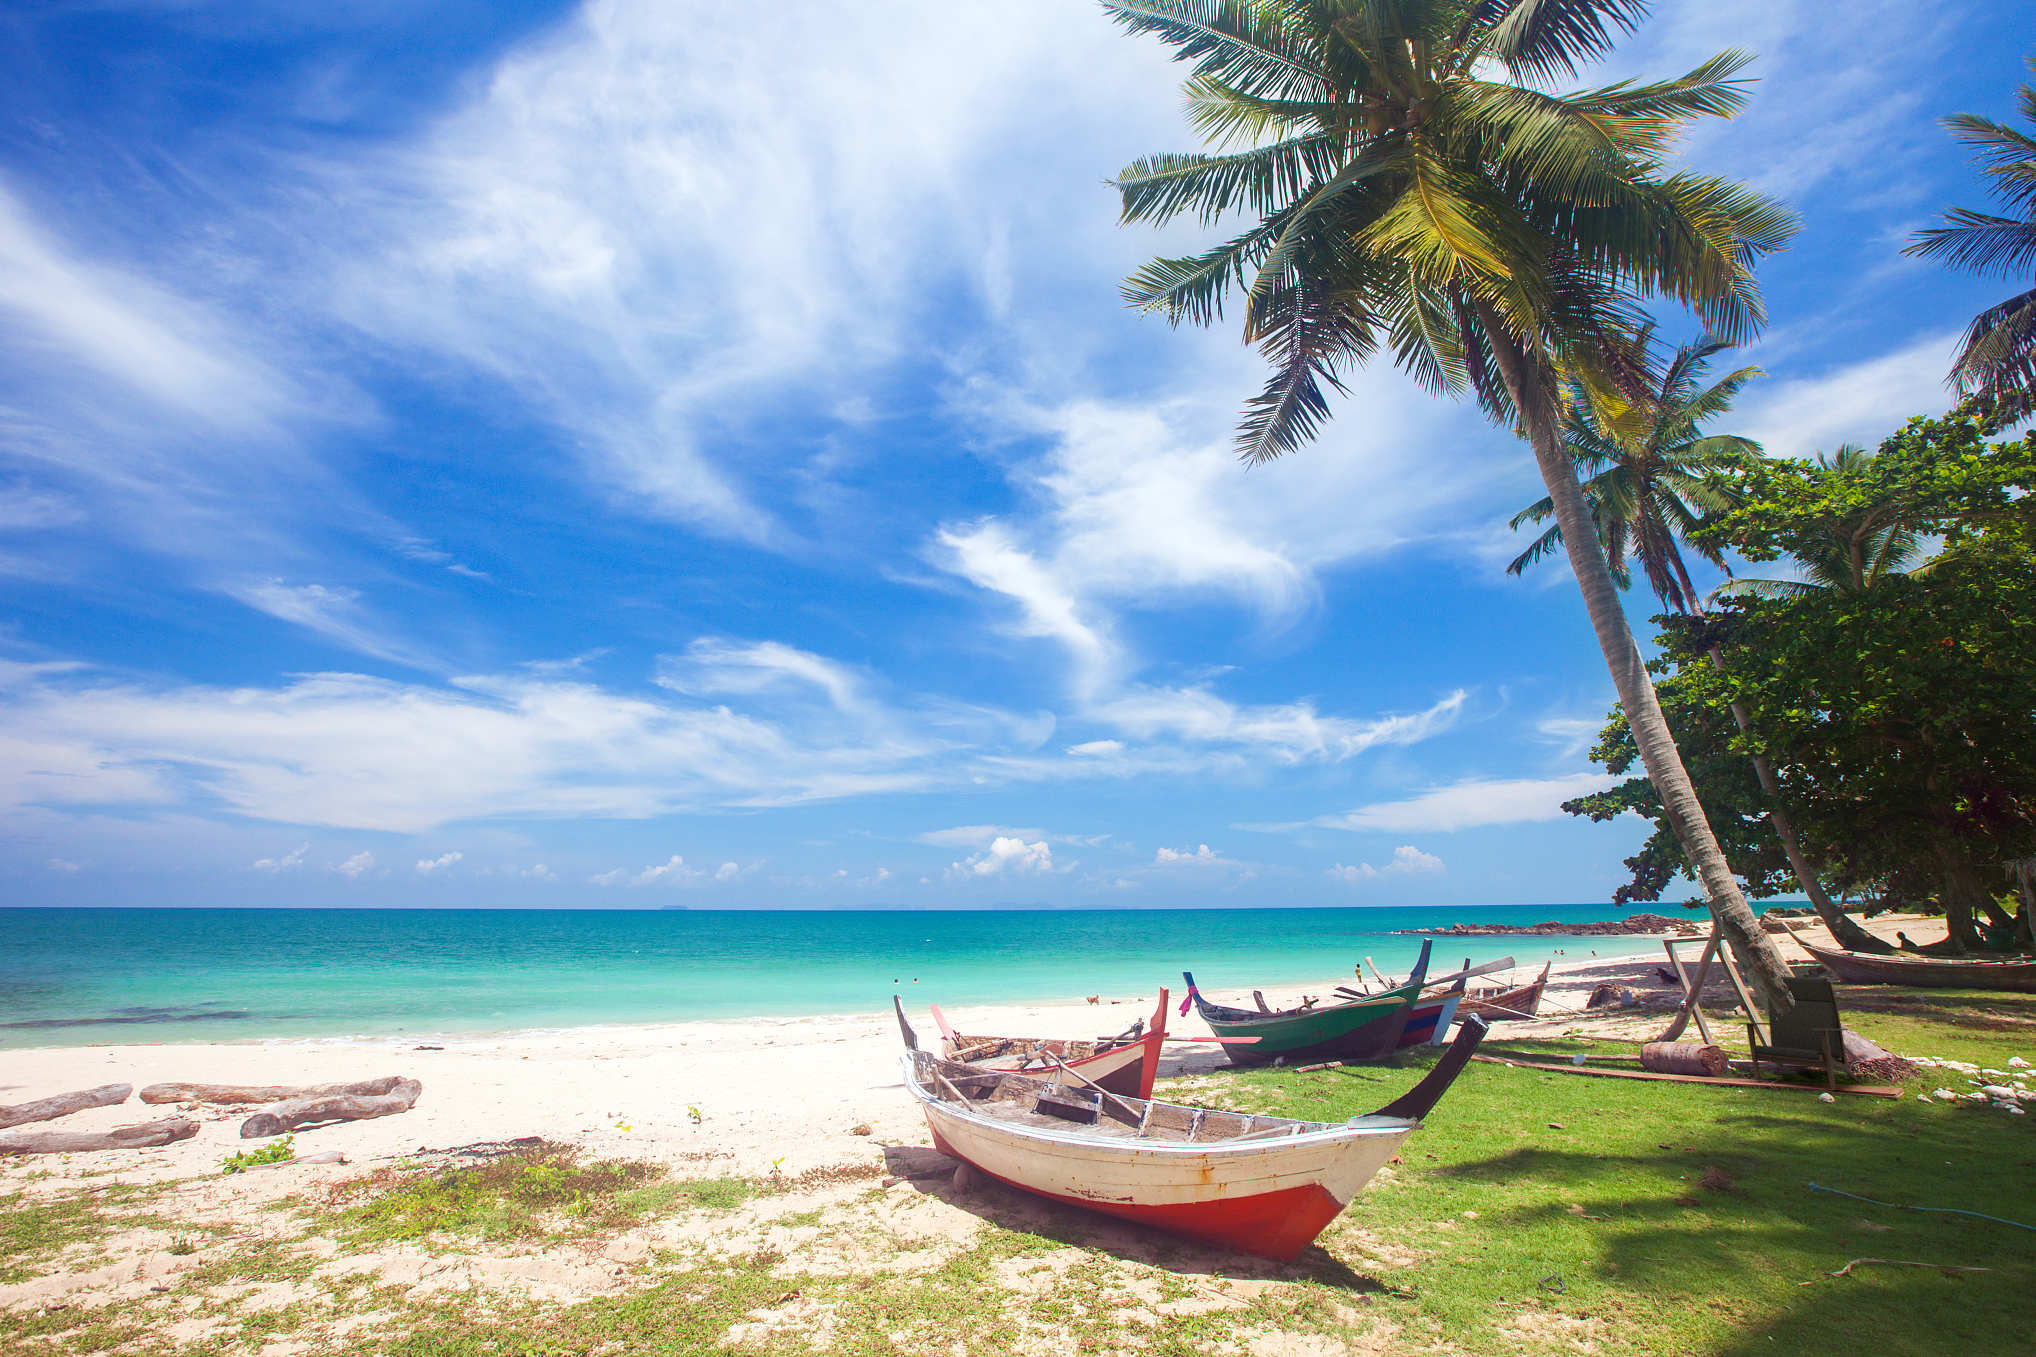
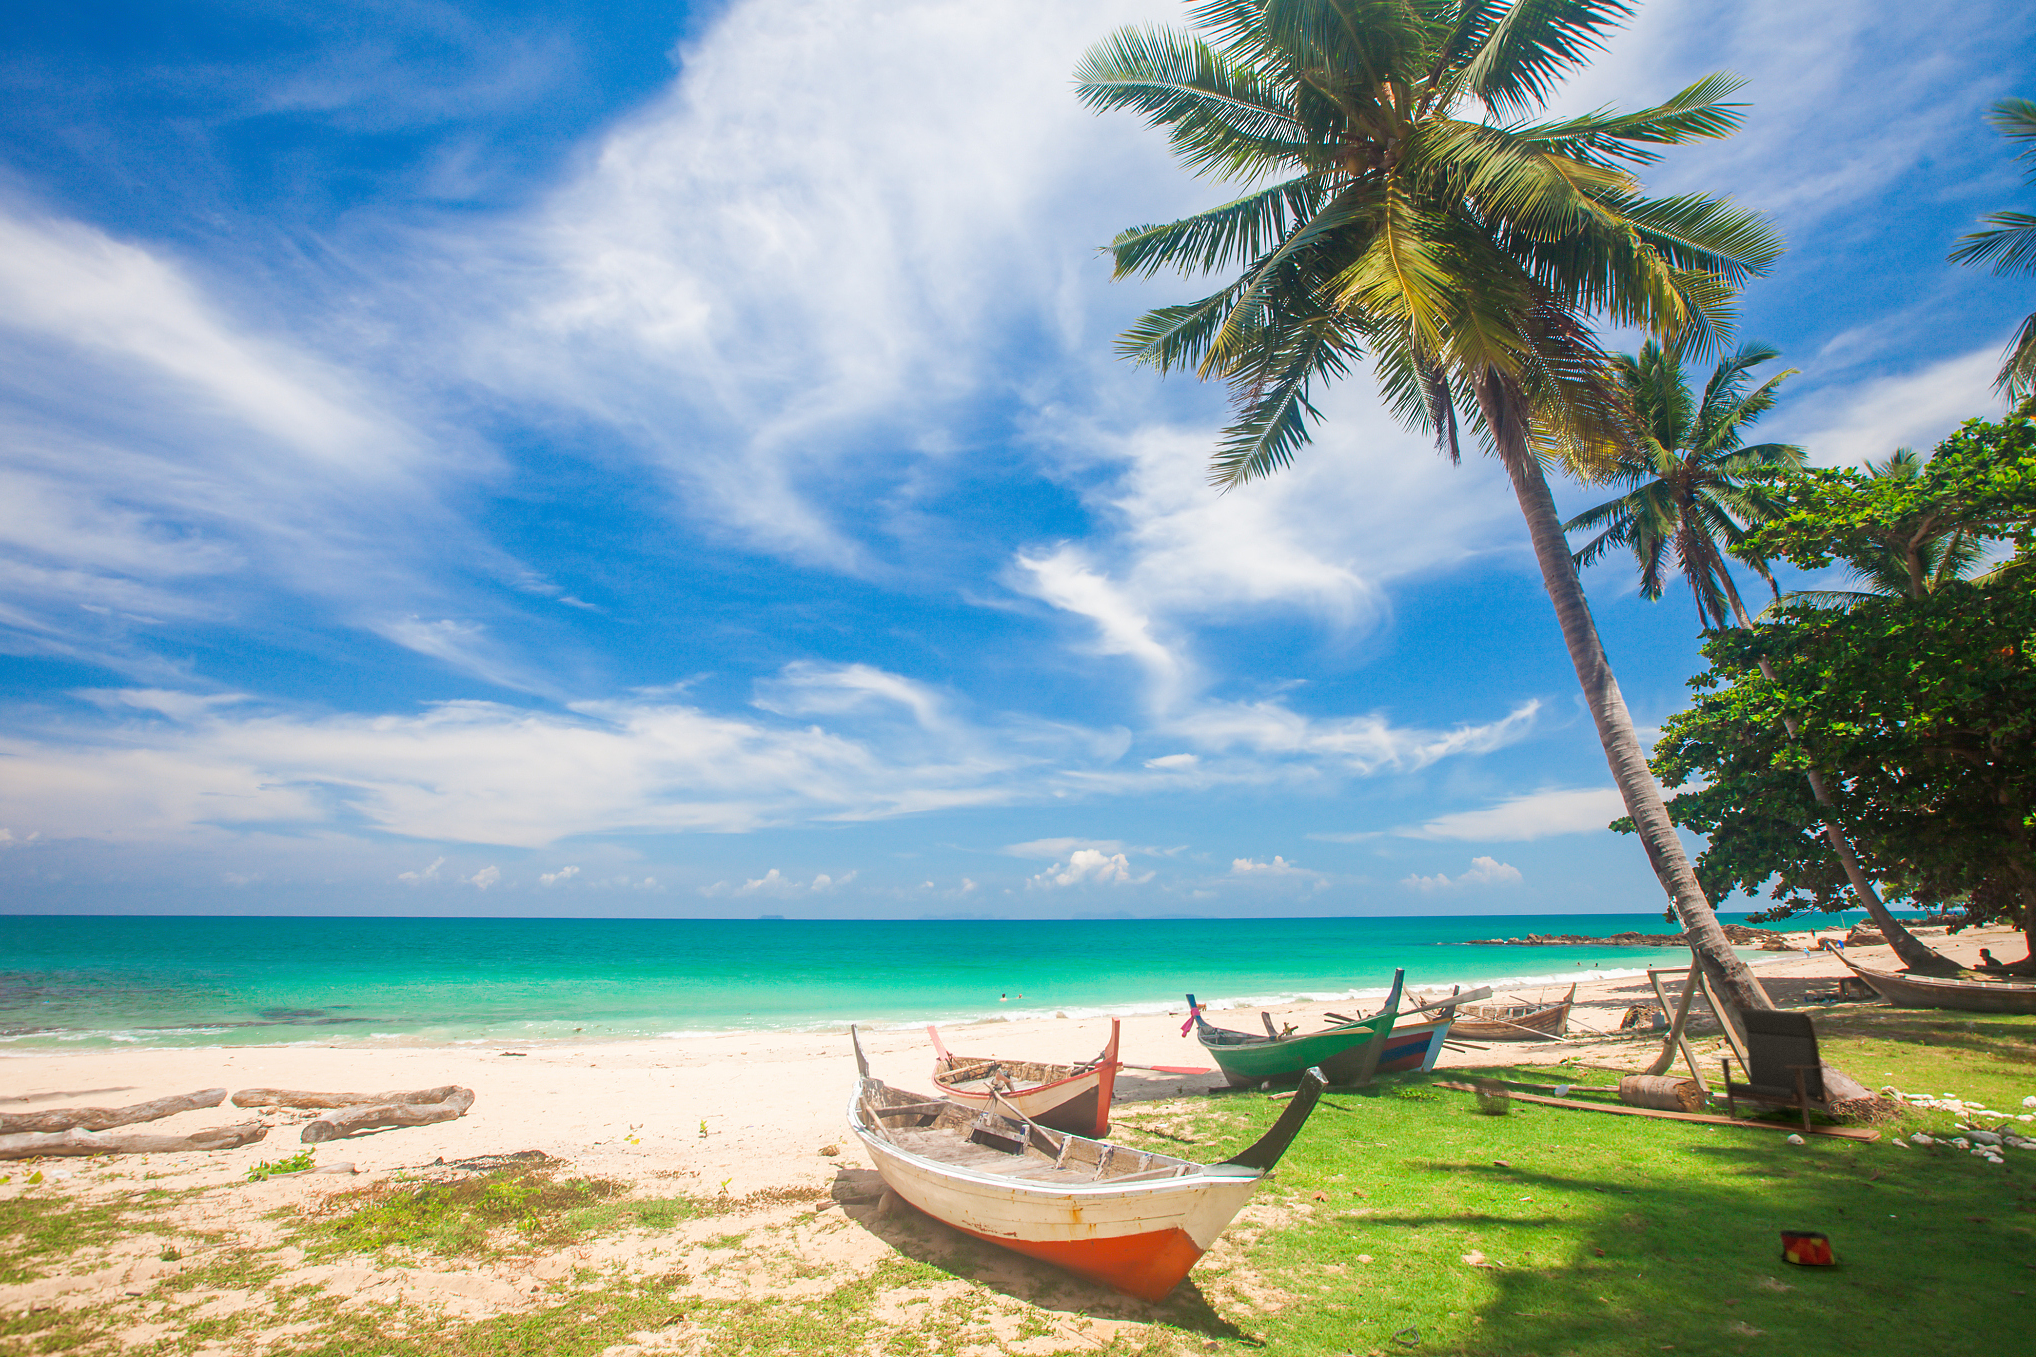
woven basket: none [1505,1047,1540,1082] -> present [1475,1078,1510,1115]
bag: none [1868,1174,1921,1206] -> present [1779,1230,1835,1266]

